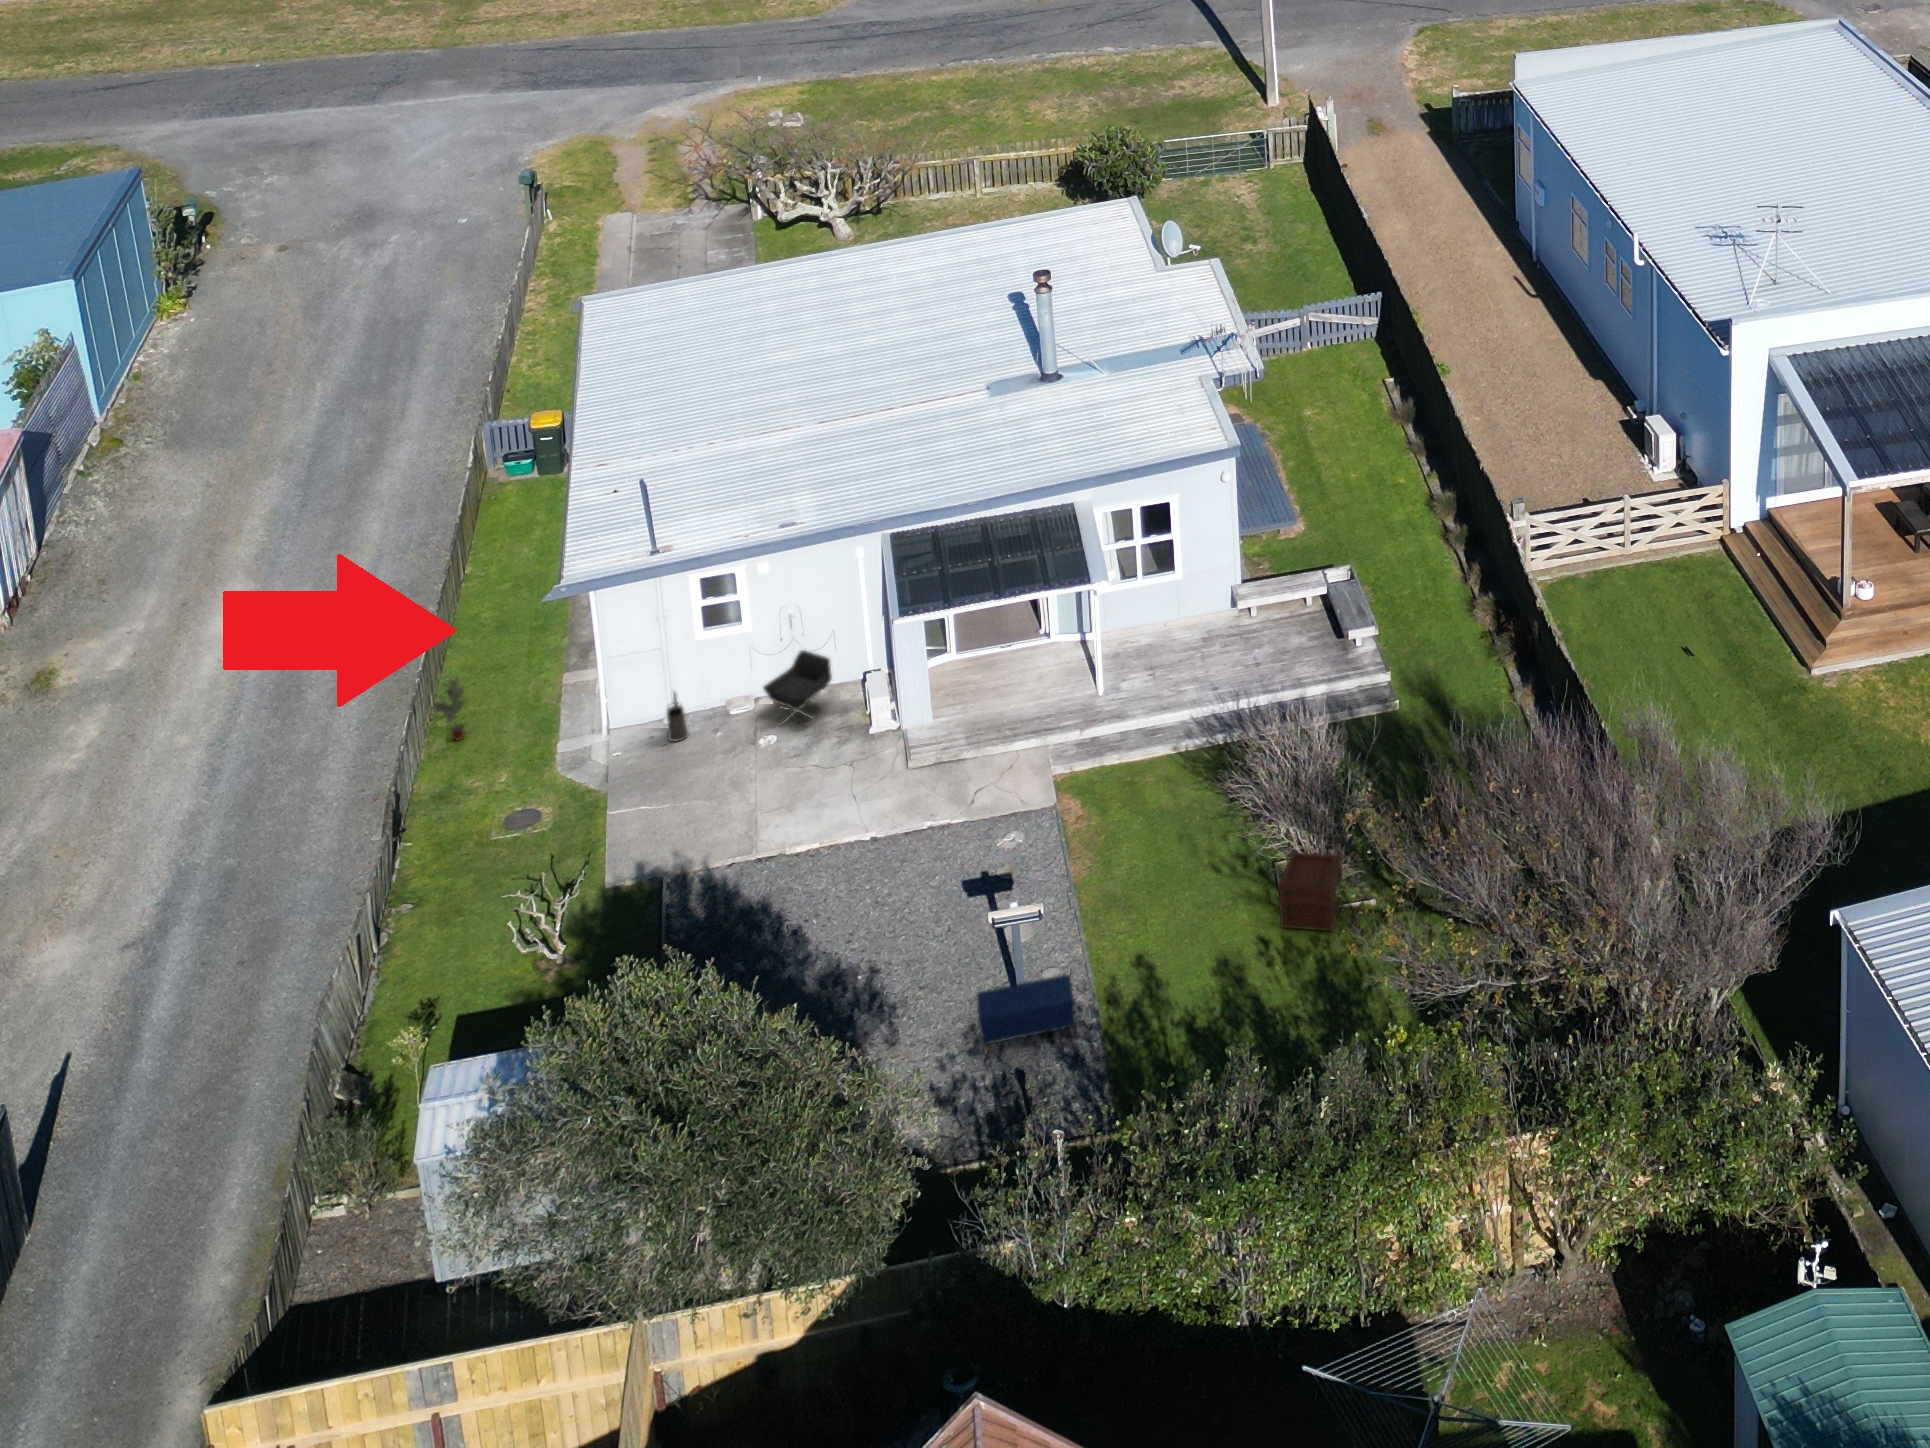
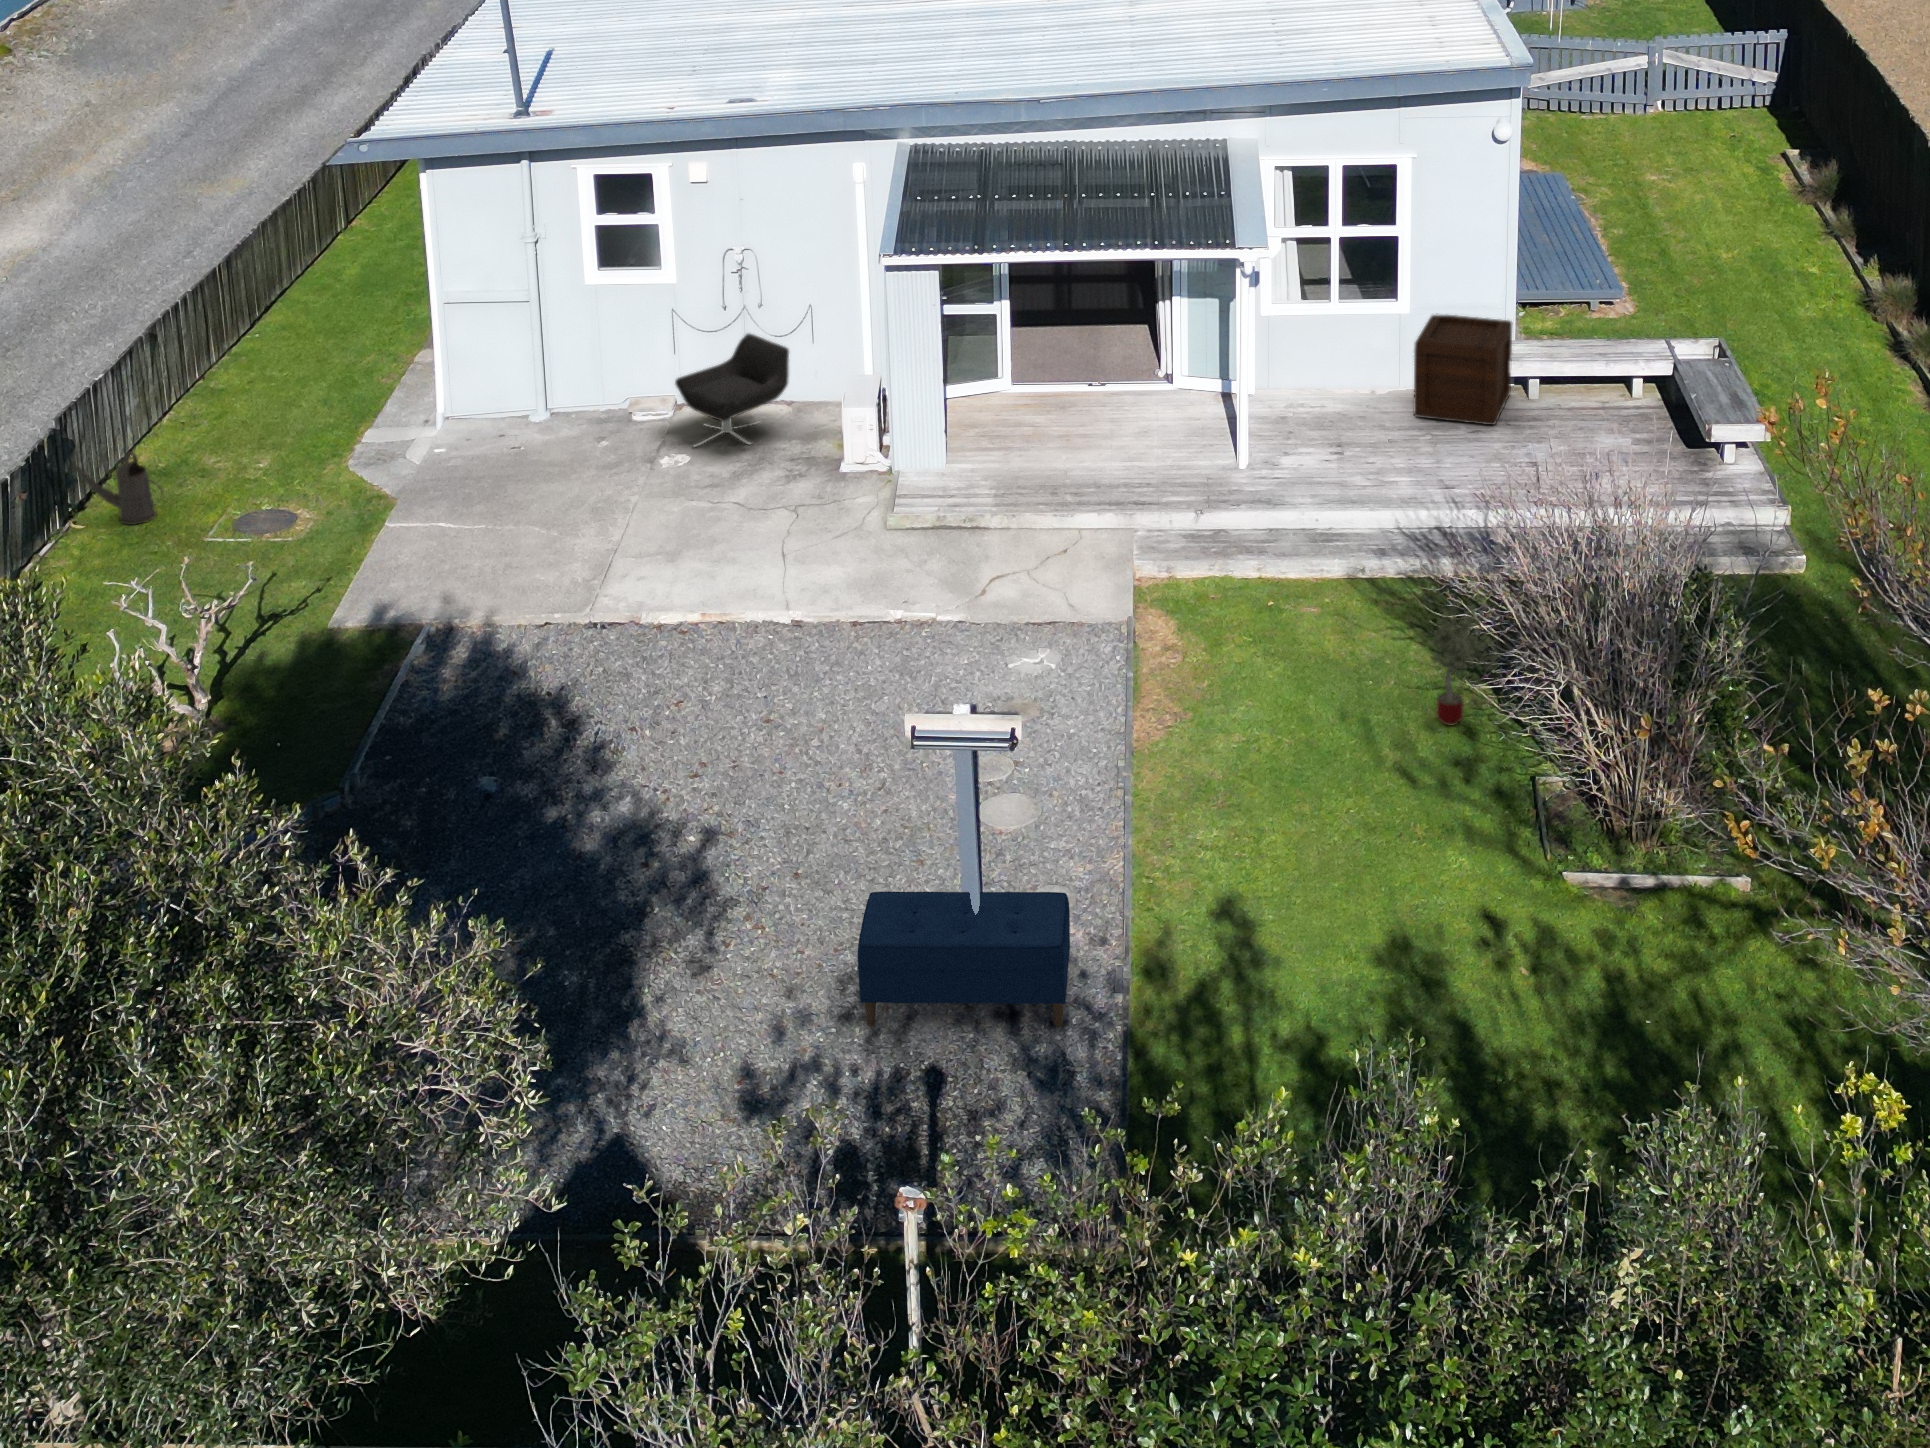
potted tree: present [433,676,465,740] -> present [1433,601,1500,725]
watering can: present [667,693,688,741] -> present [73,452,163,525]
wooden crate: present [1279,852,1343,931] -> present [1413,314,1512,425]

